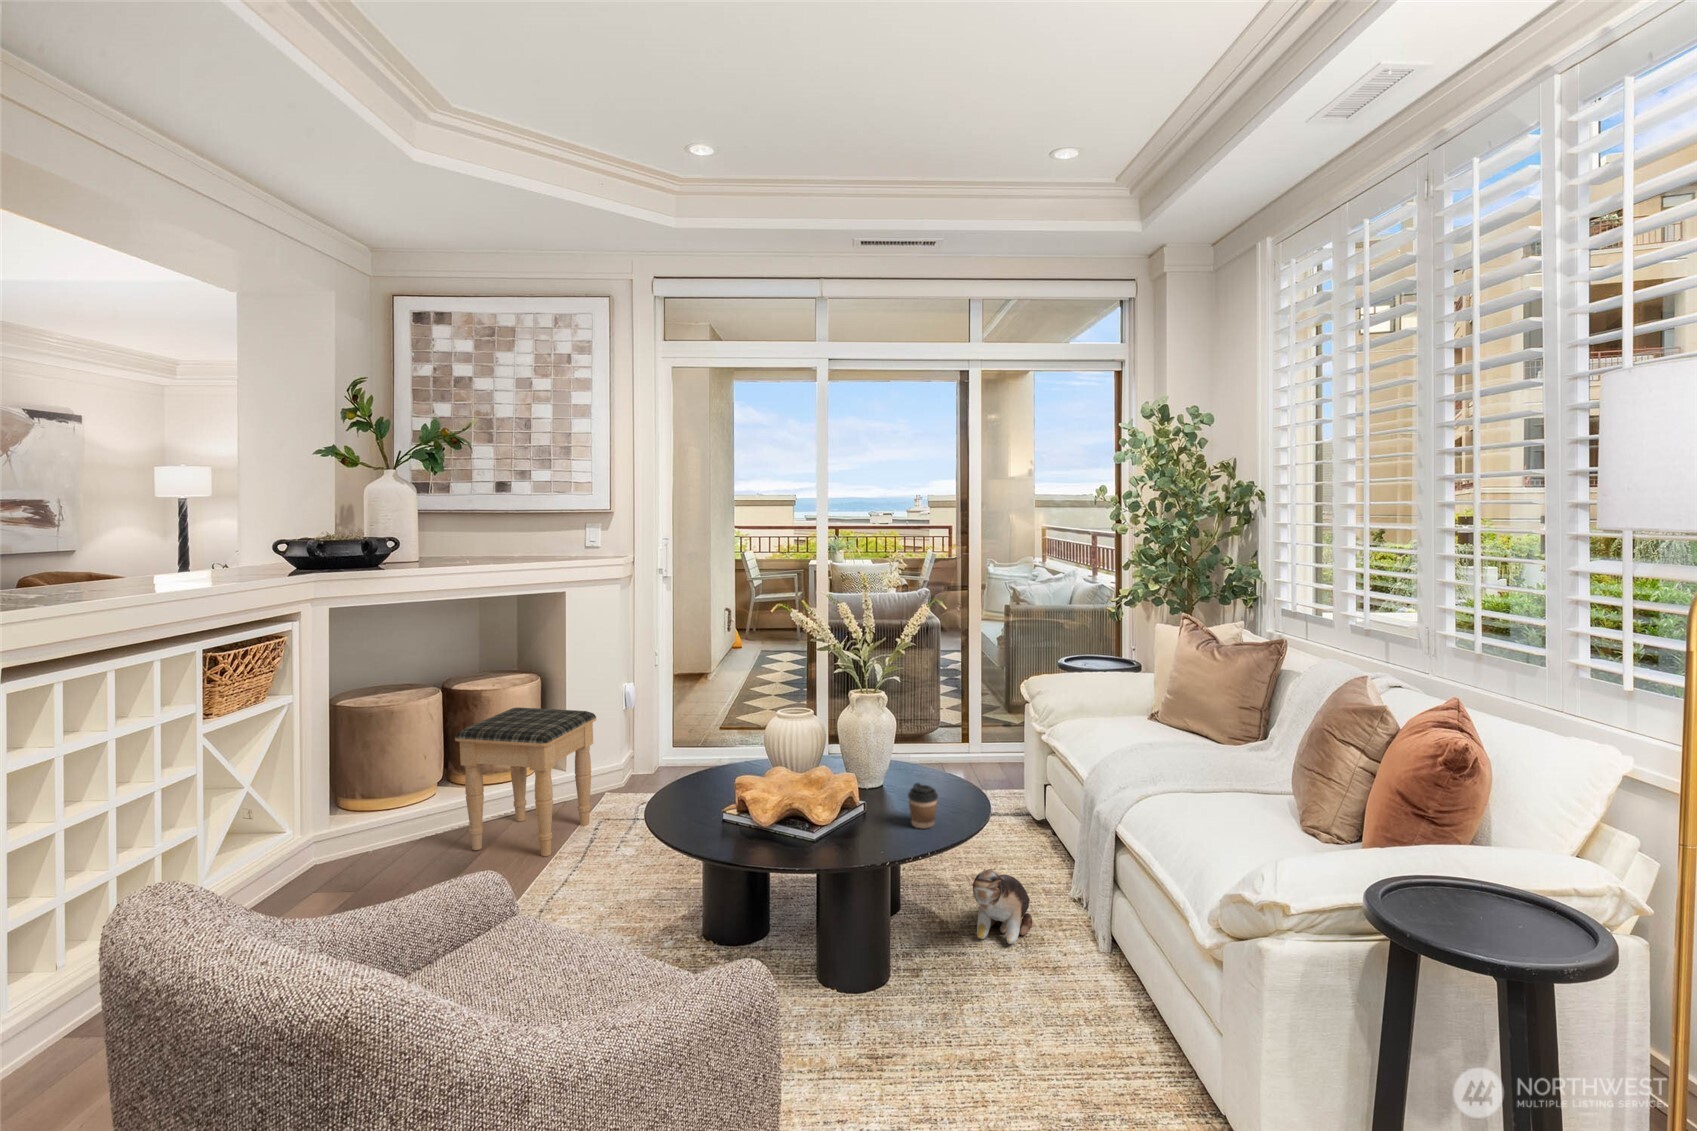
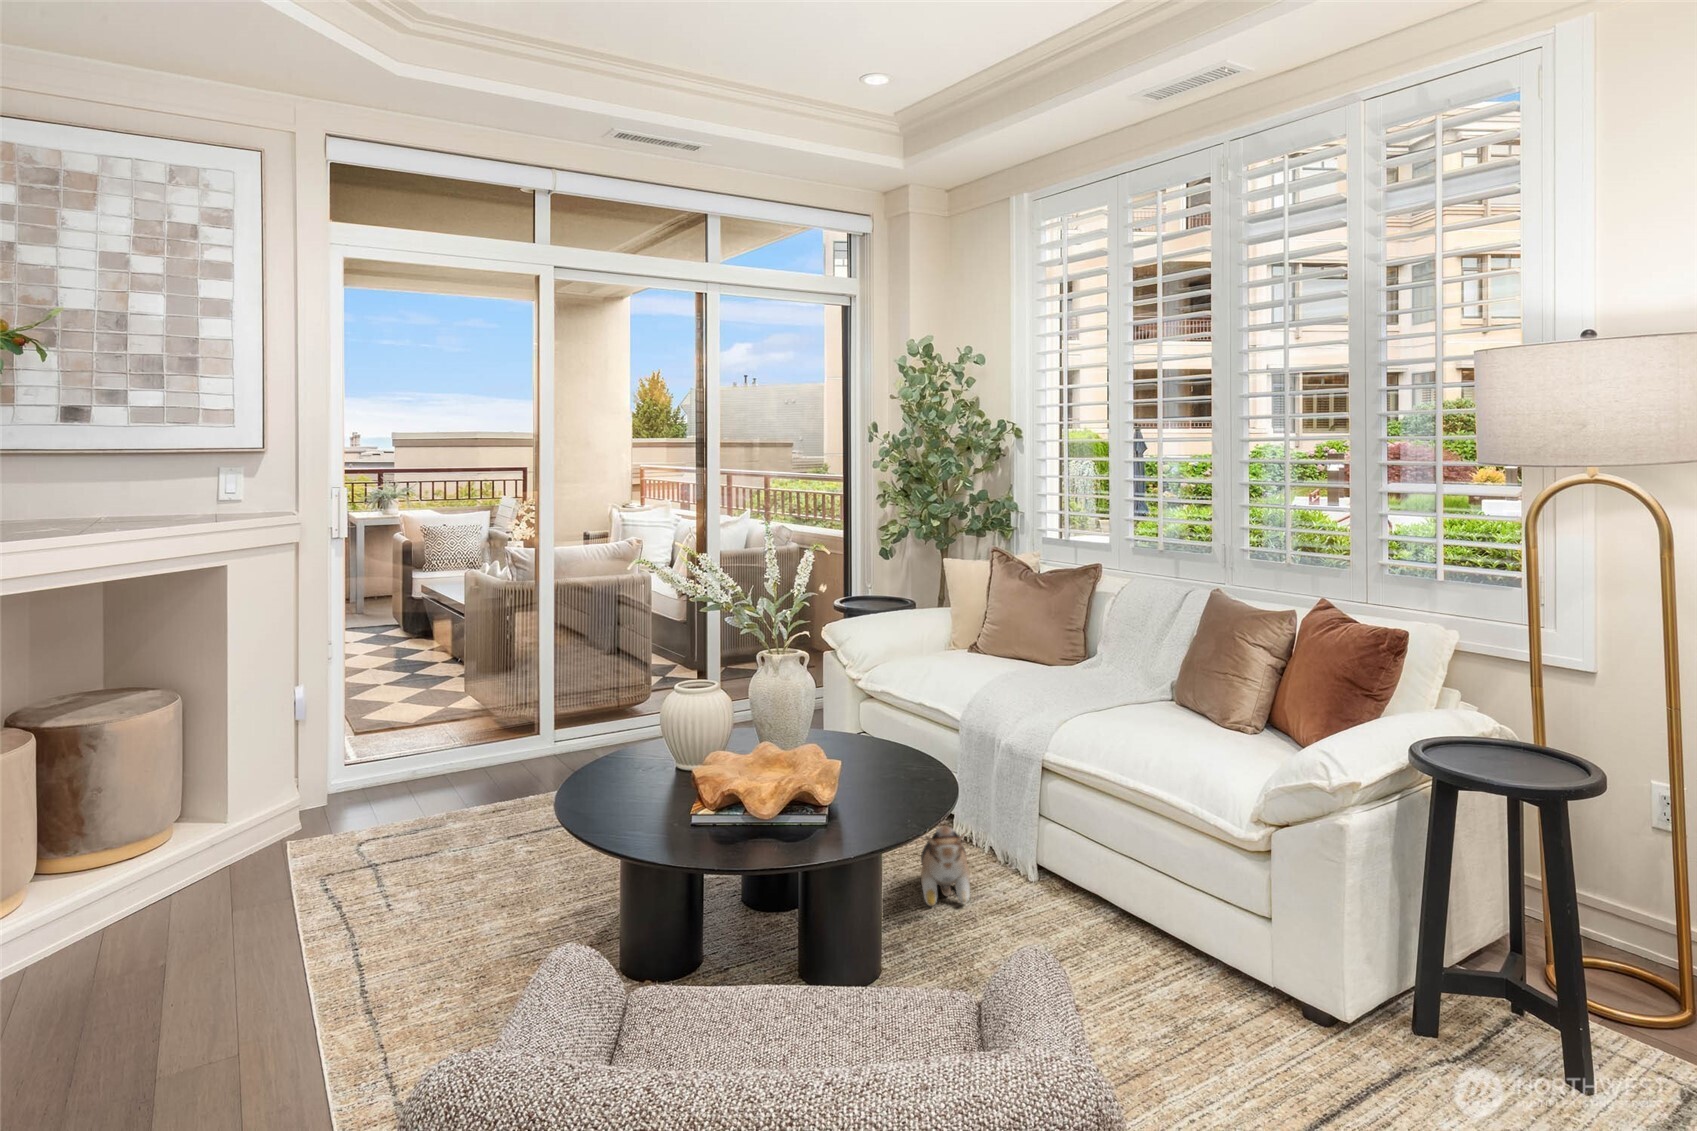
footstool: present [455,708,596,856] -> none [125,731,332,958]
coffee cup: present [908,783,938,828] -> none [875,737,910,787]

